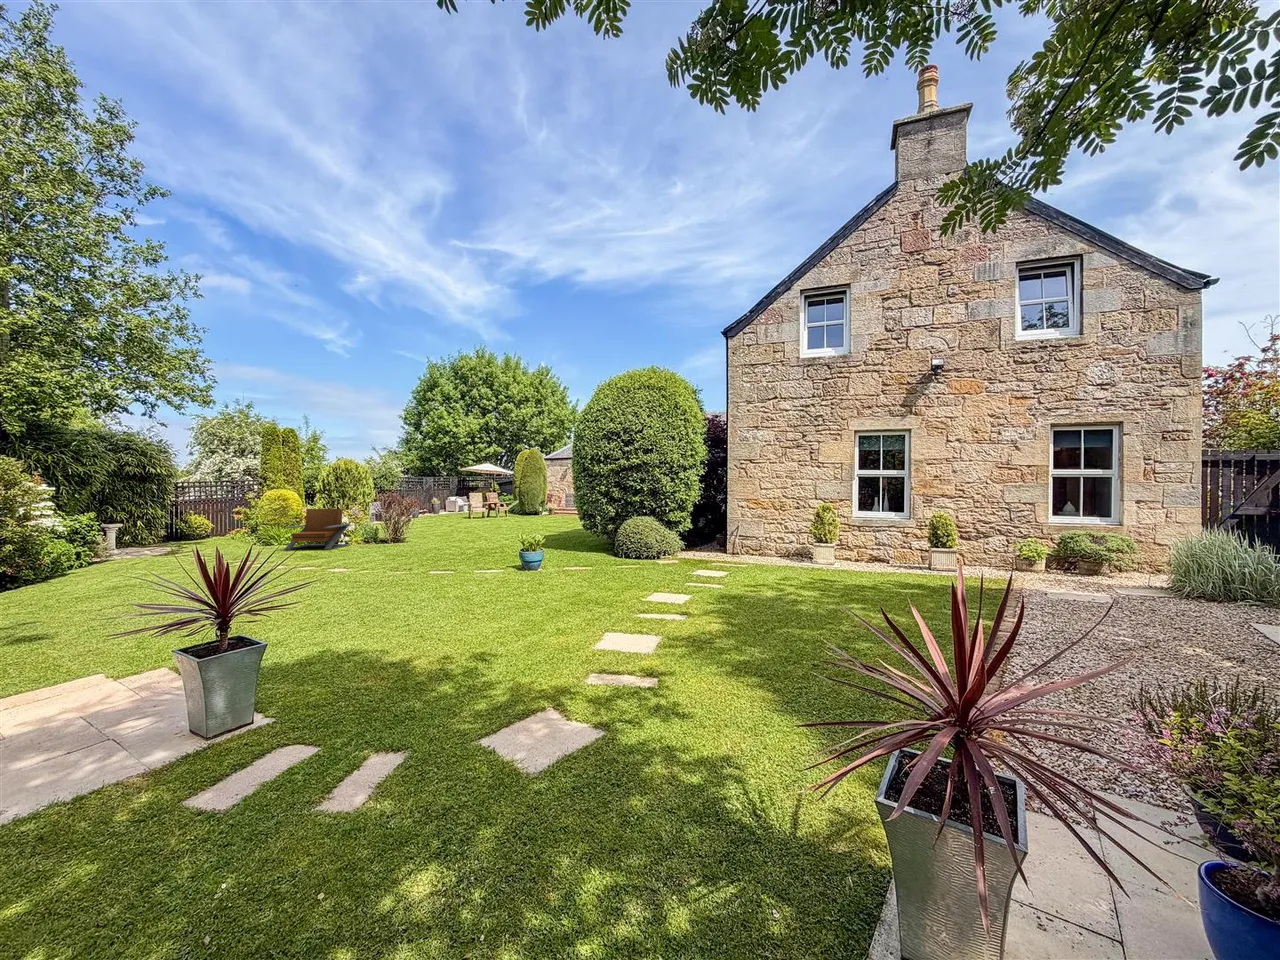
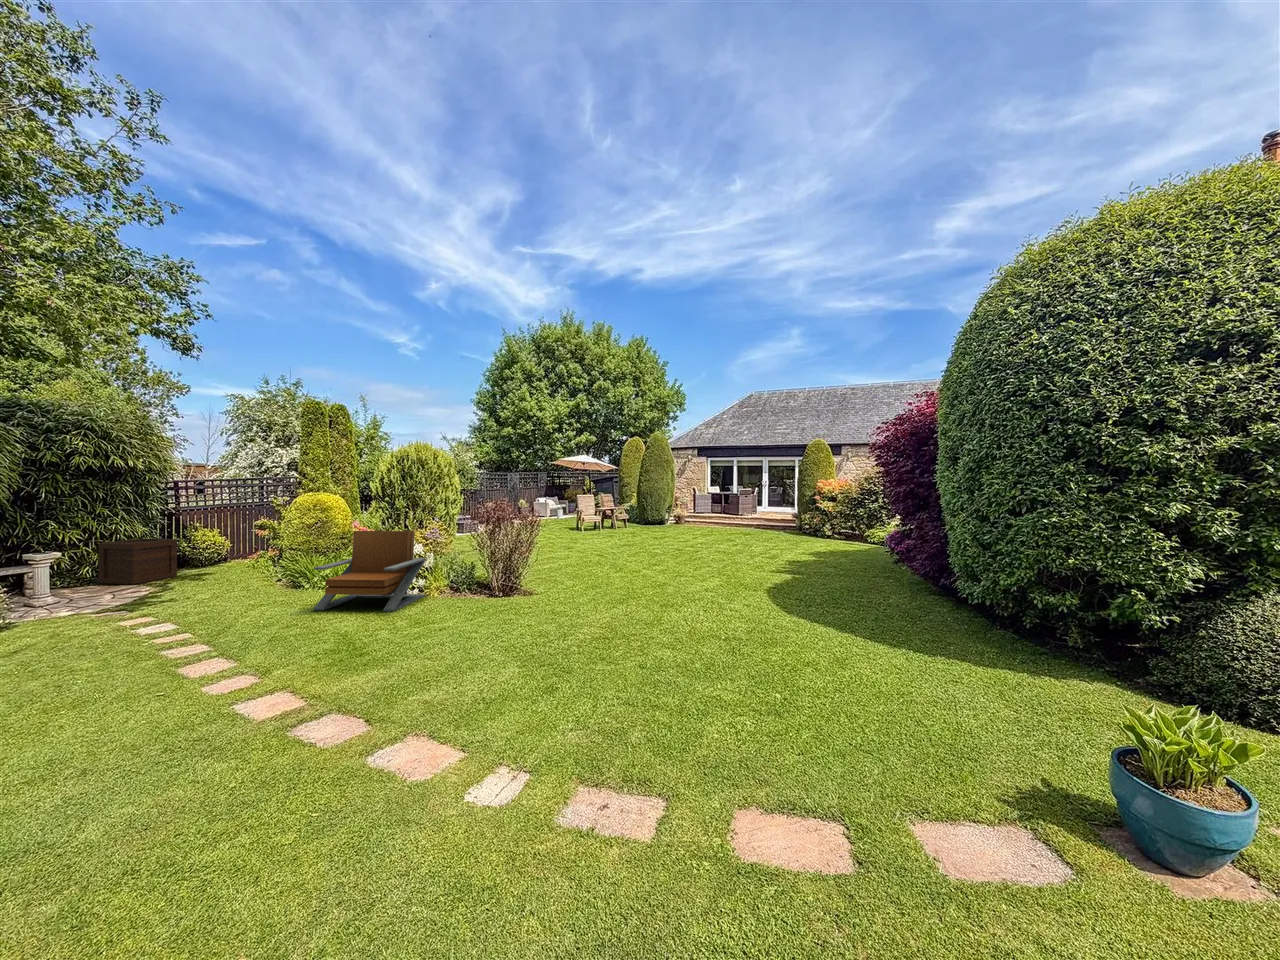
wooden crate: none [136,518,186,545] -> present [98,538,177,585]

